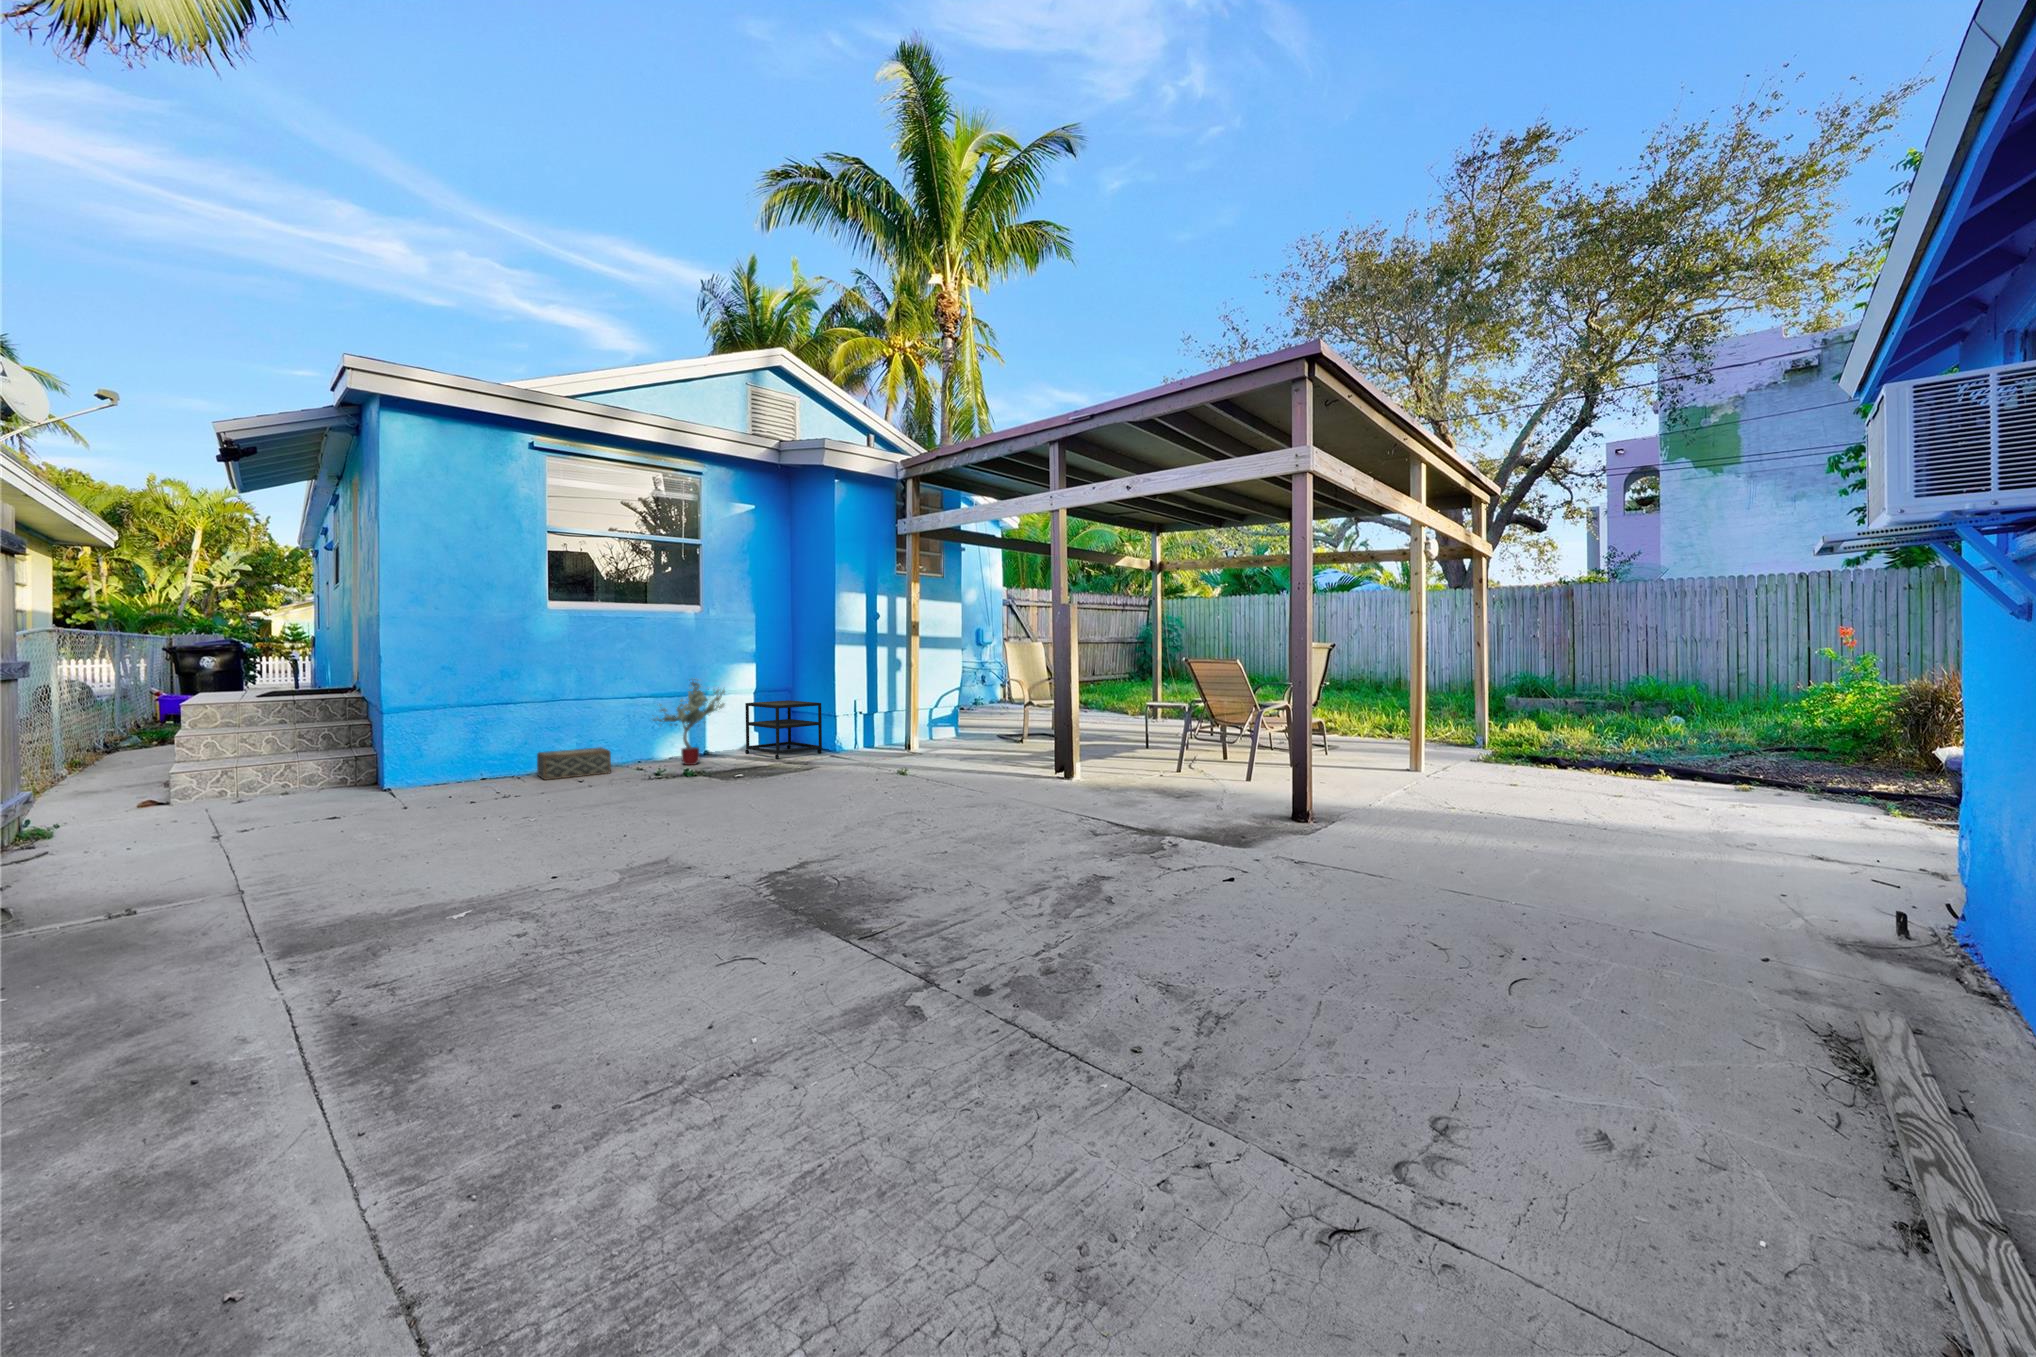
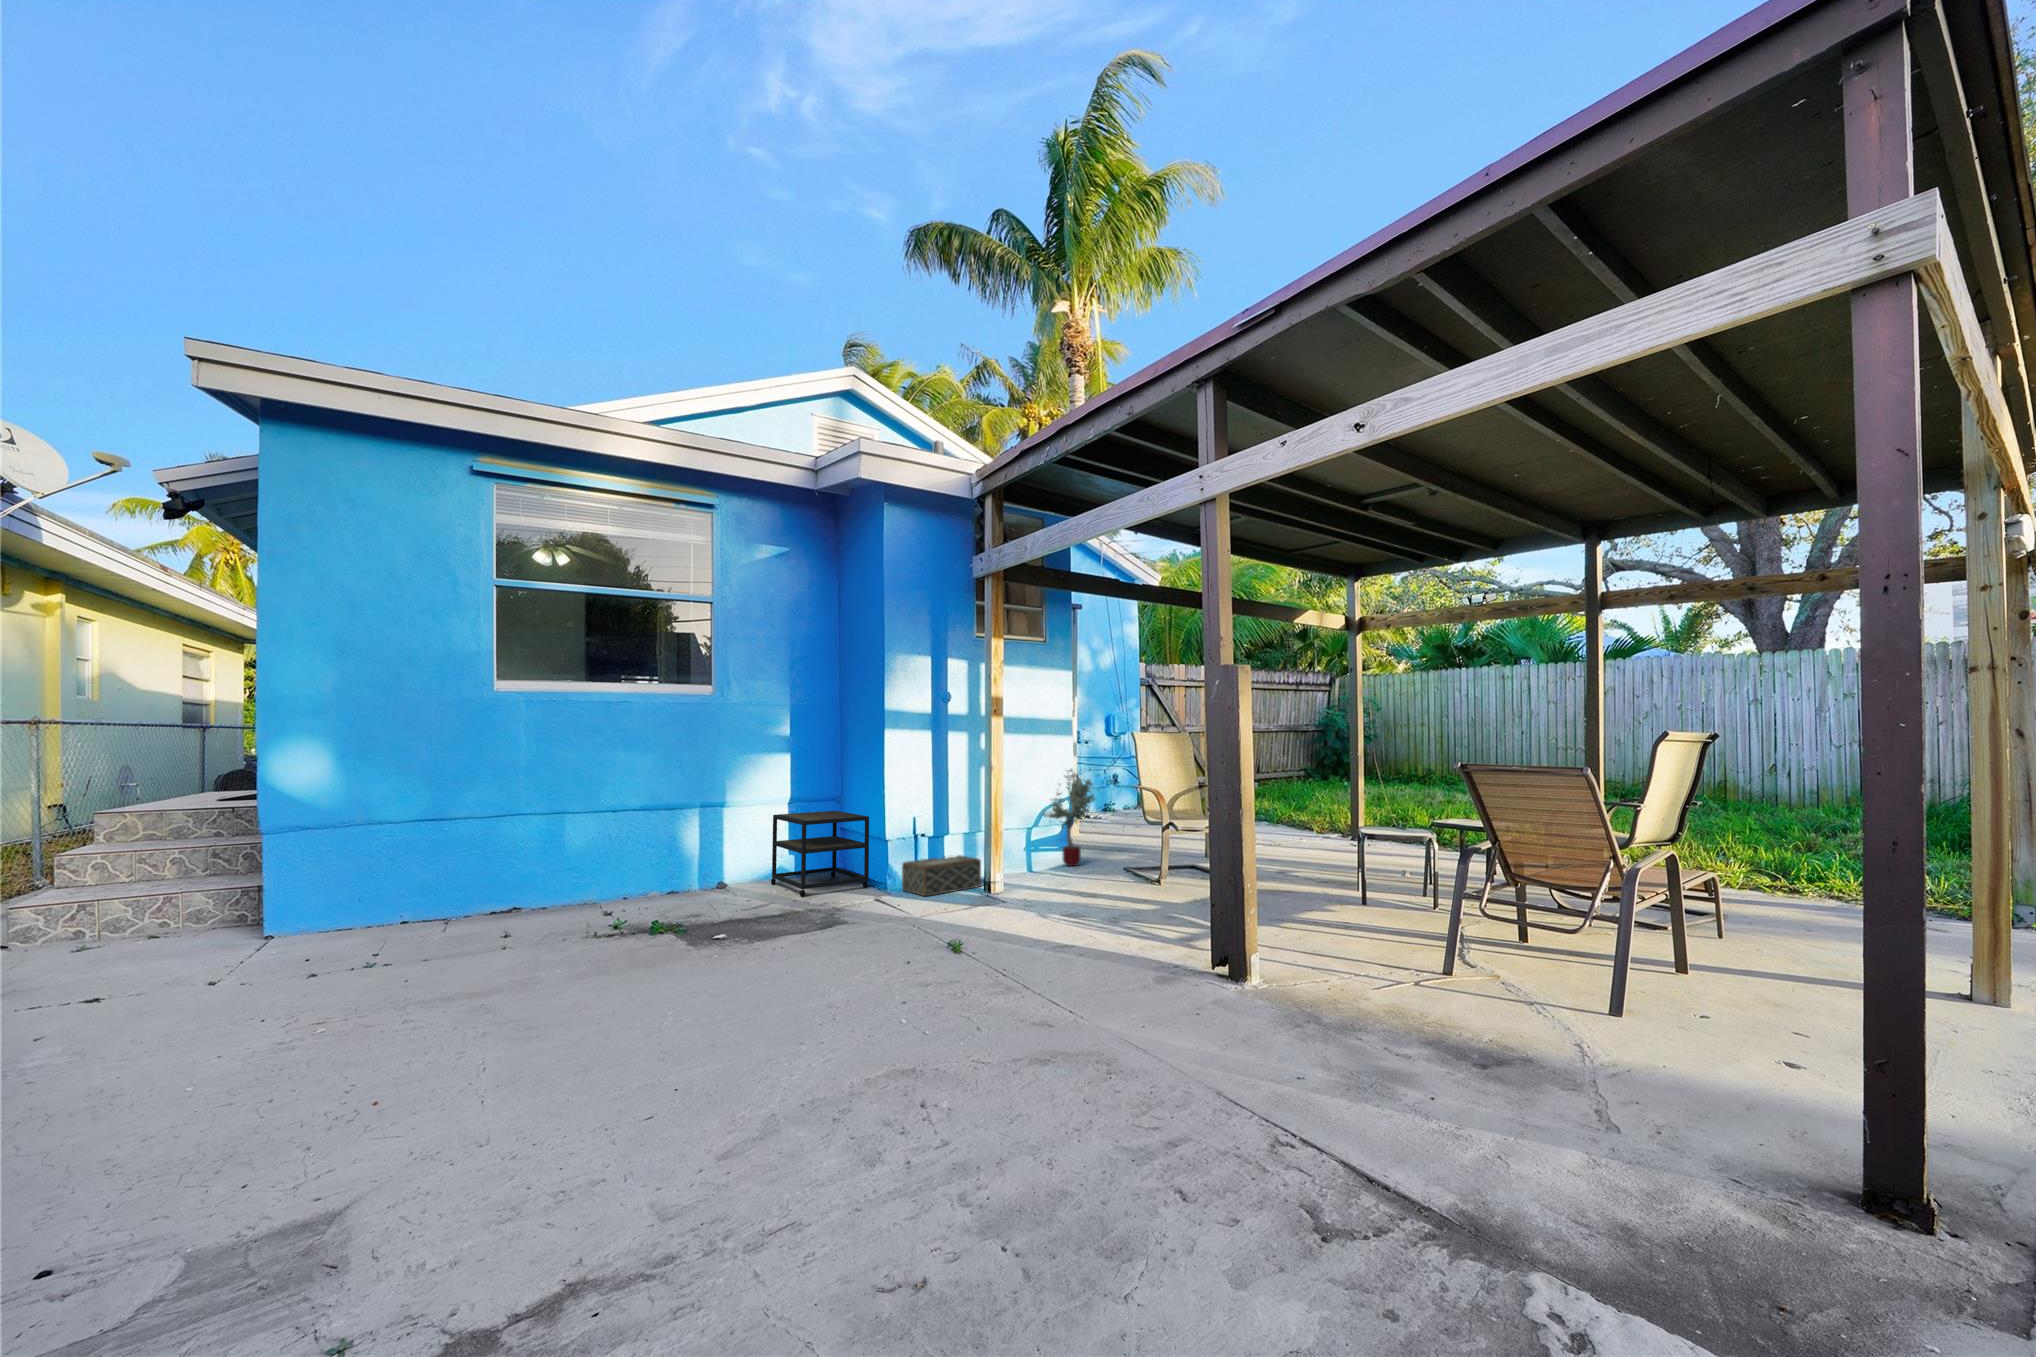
potted tree: present [653,679,725,765] -> present [1043,769,1095,866]
woven basket: present [537,747,611,780] -> present [902,855,981,896]

